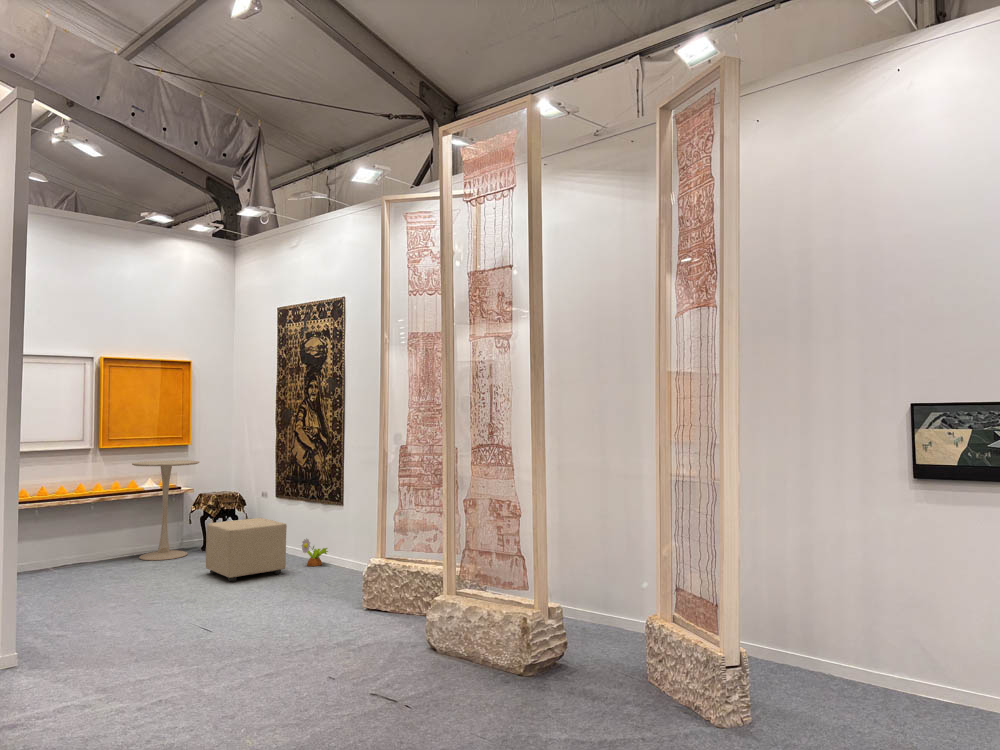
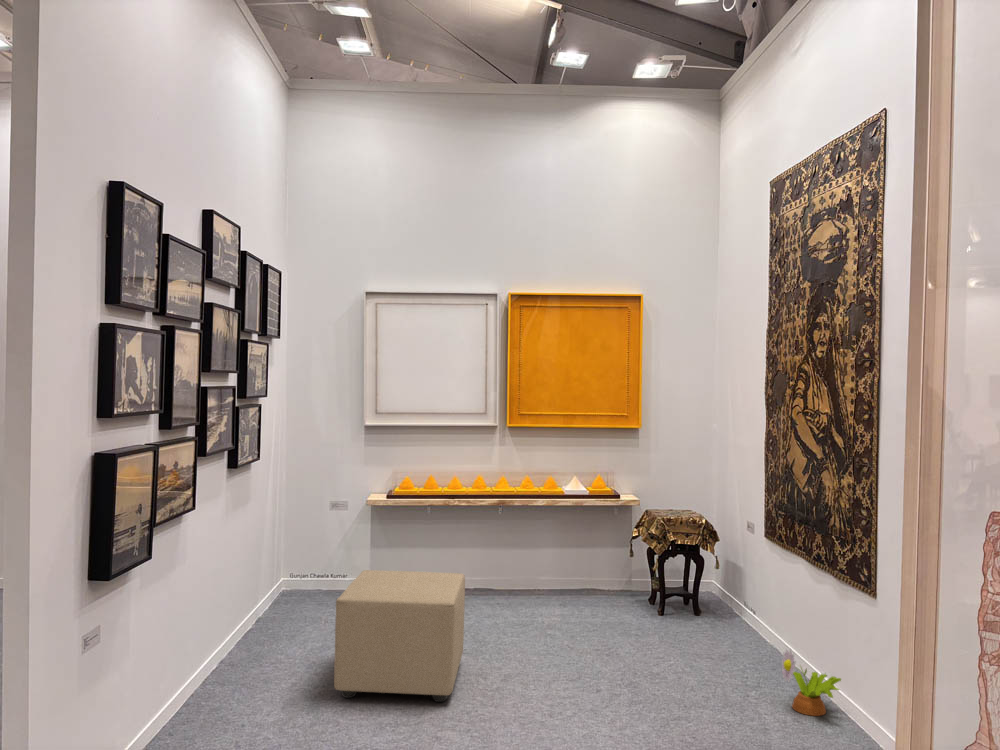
pedestal table: present [132,460,199,561] -> none [540,450,639,615]
ottoman: present [206,518,287,582] -> present [334,570,465,702]

